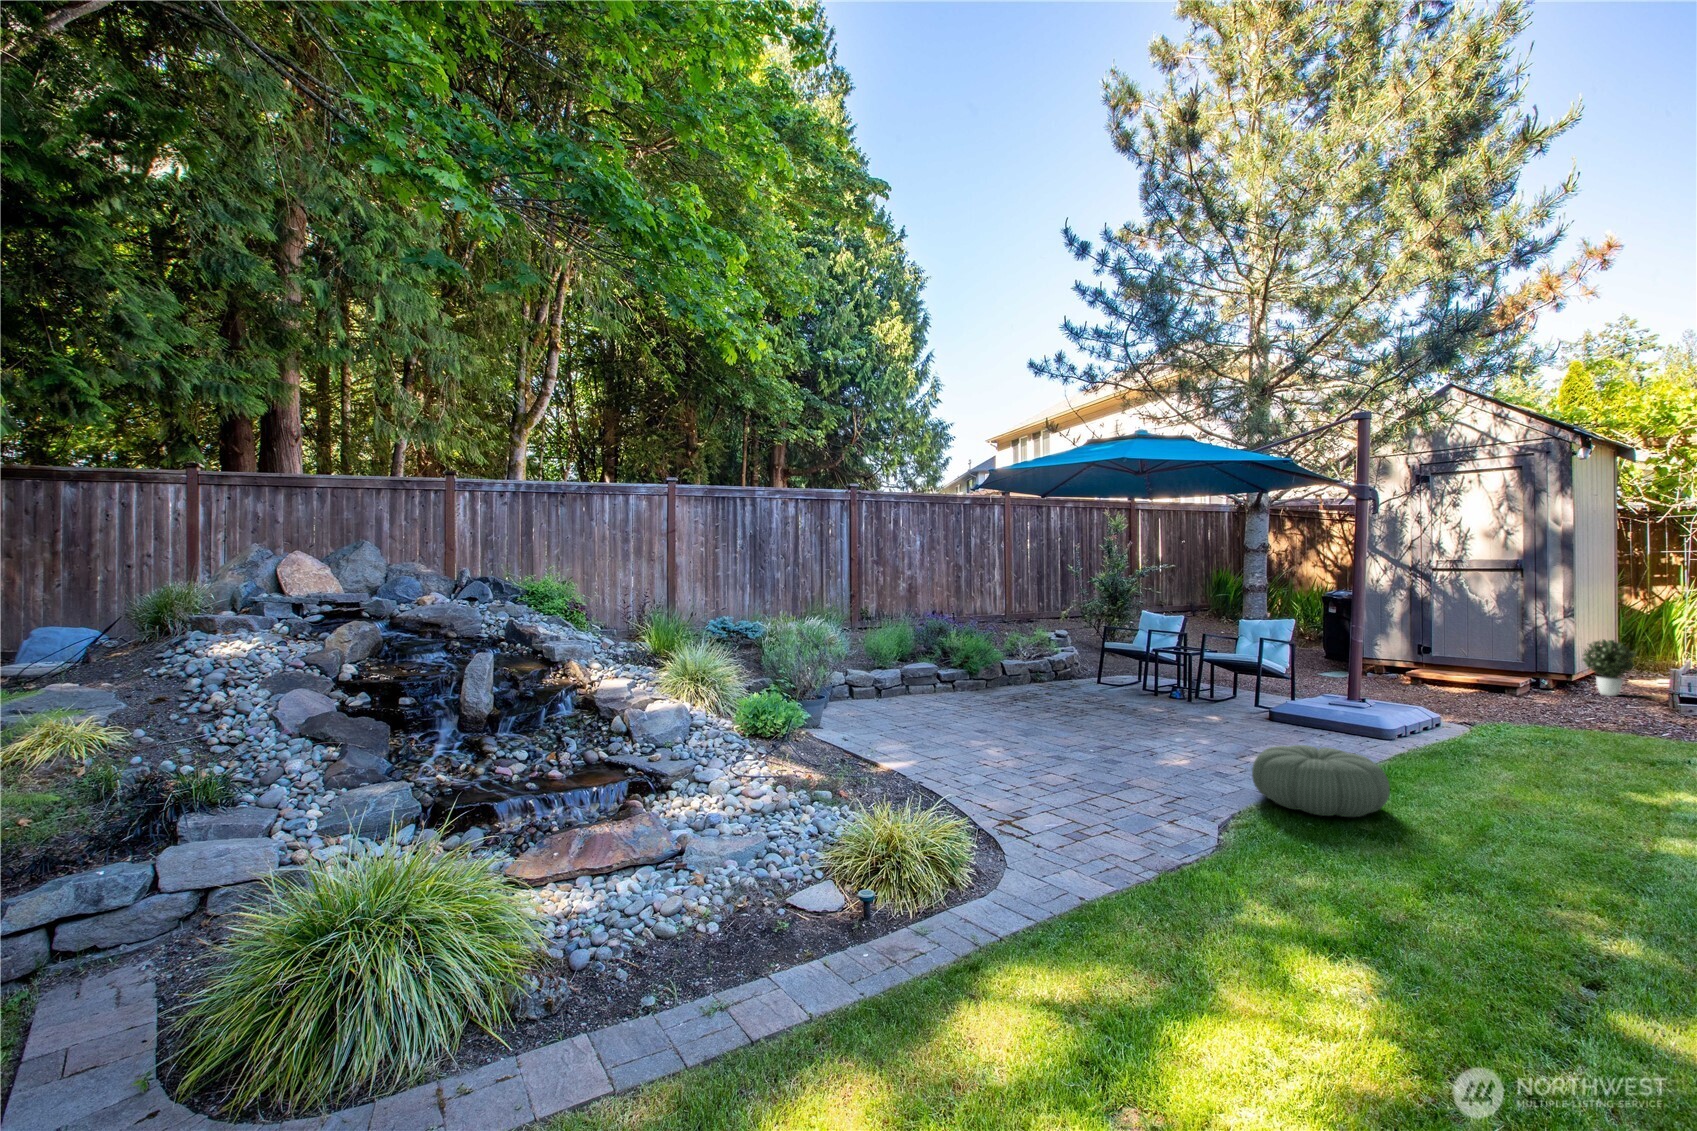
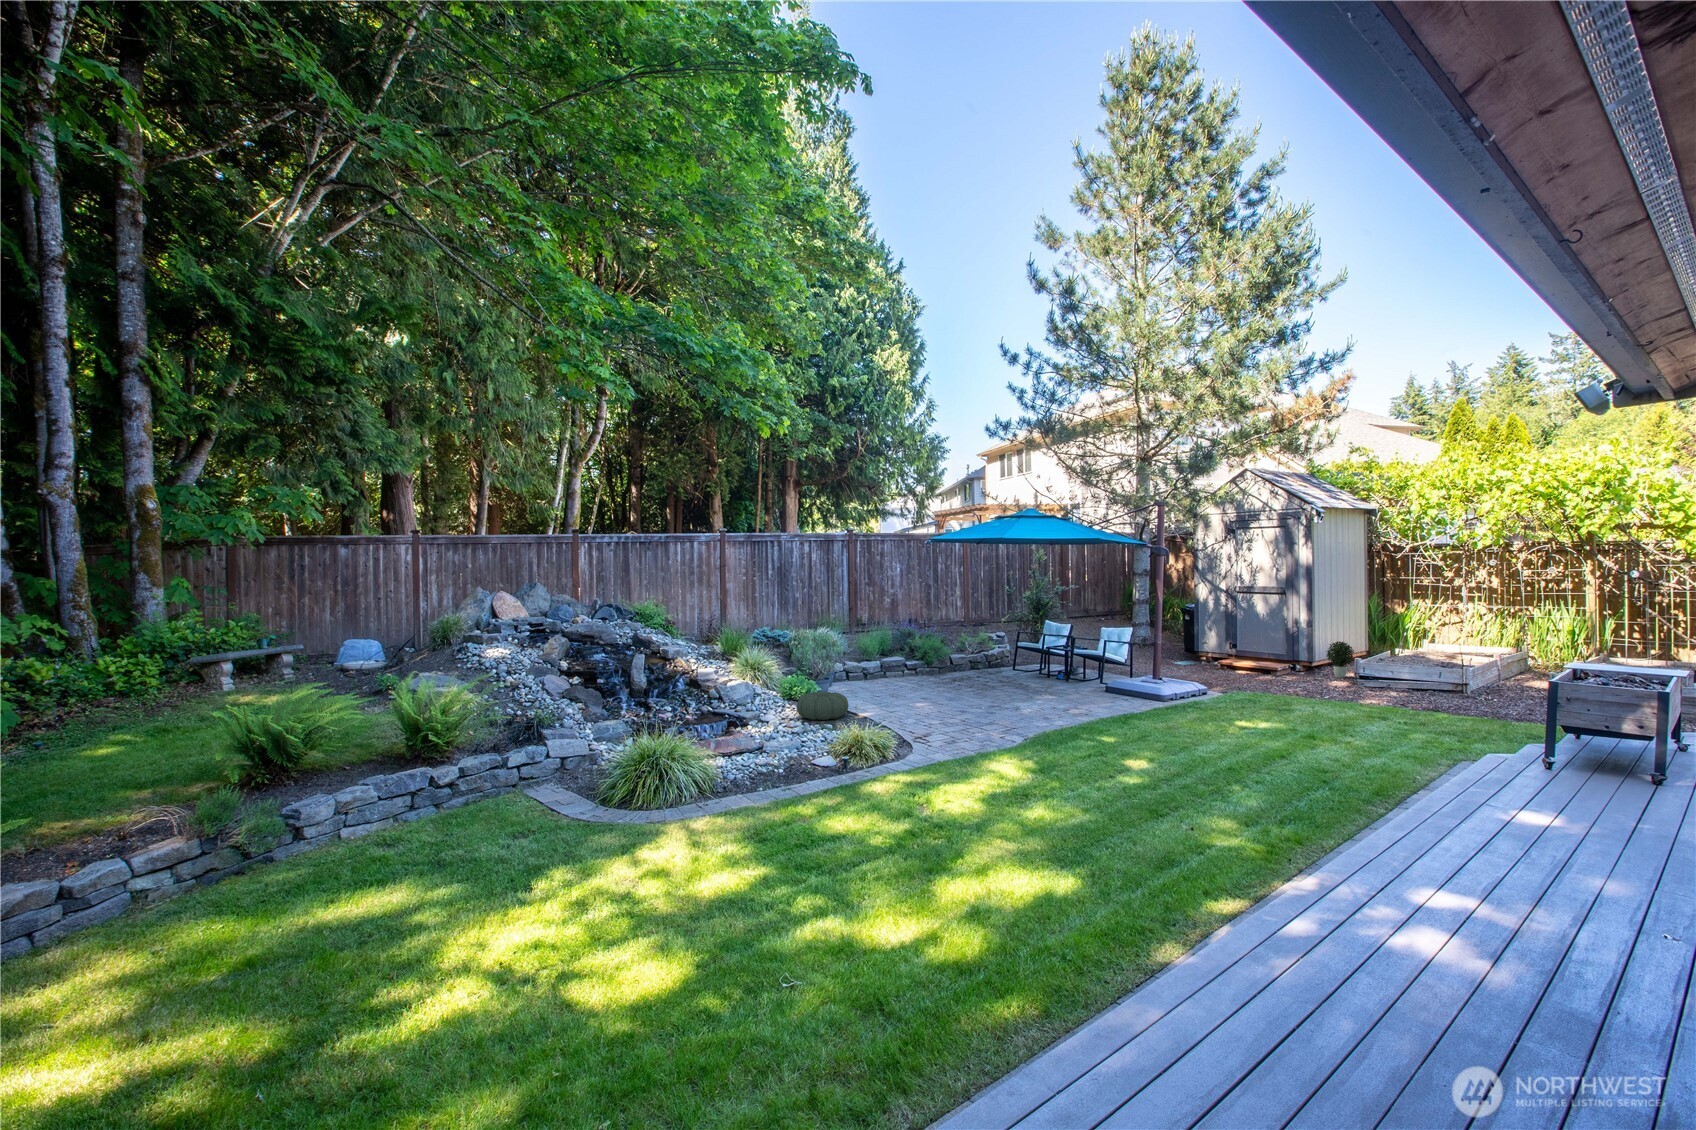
pouf: present [1252,745,1390,817] -> present [797,692,848,720]

